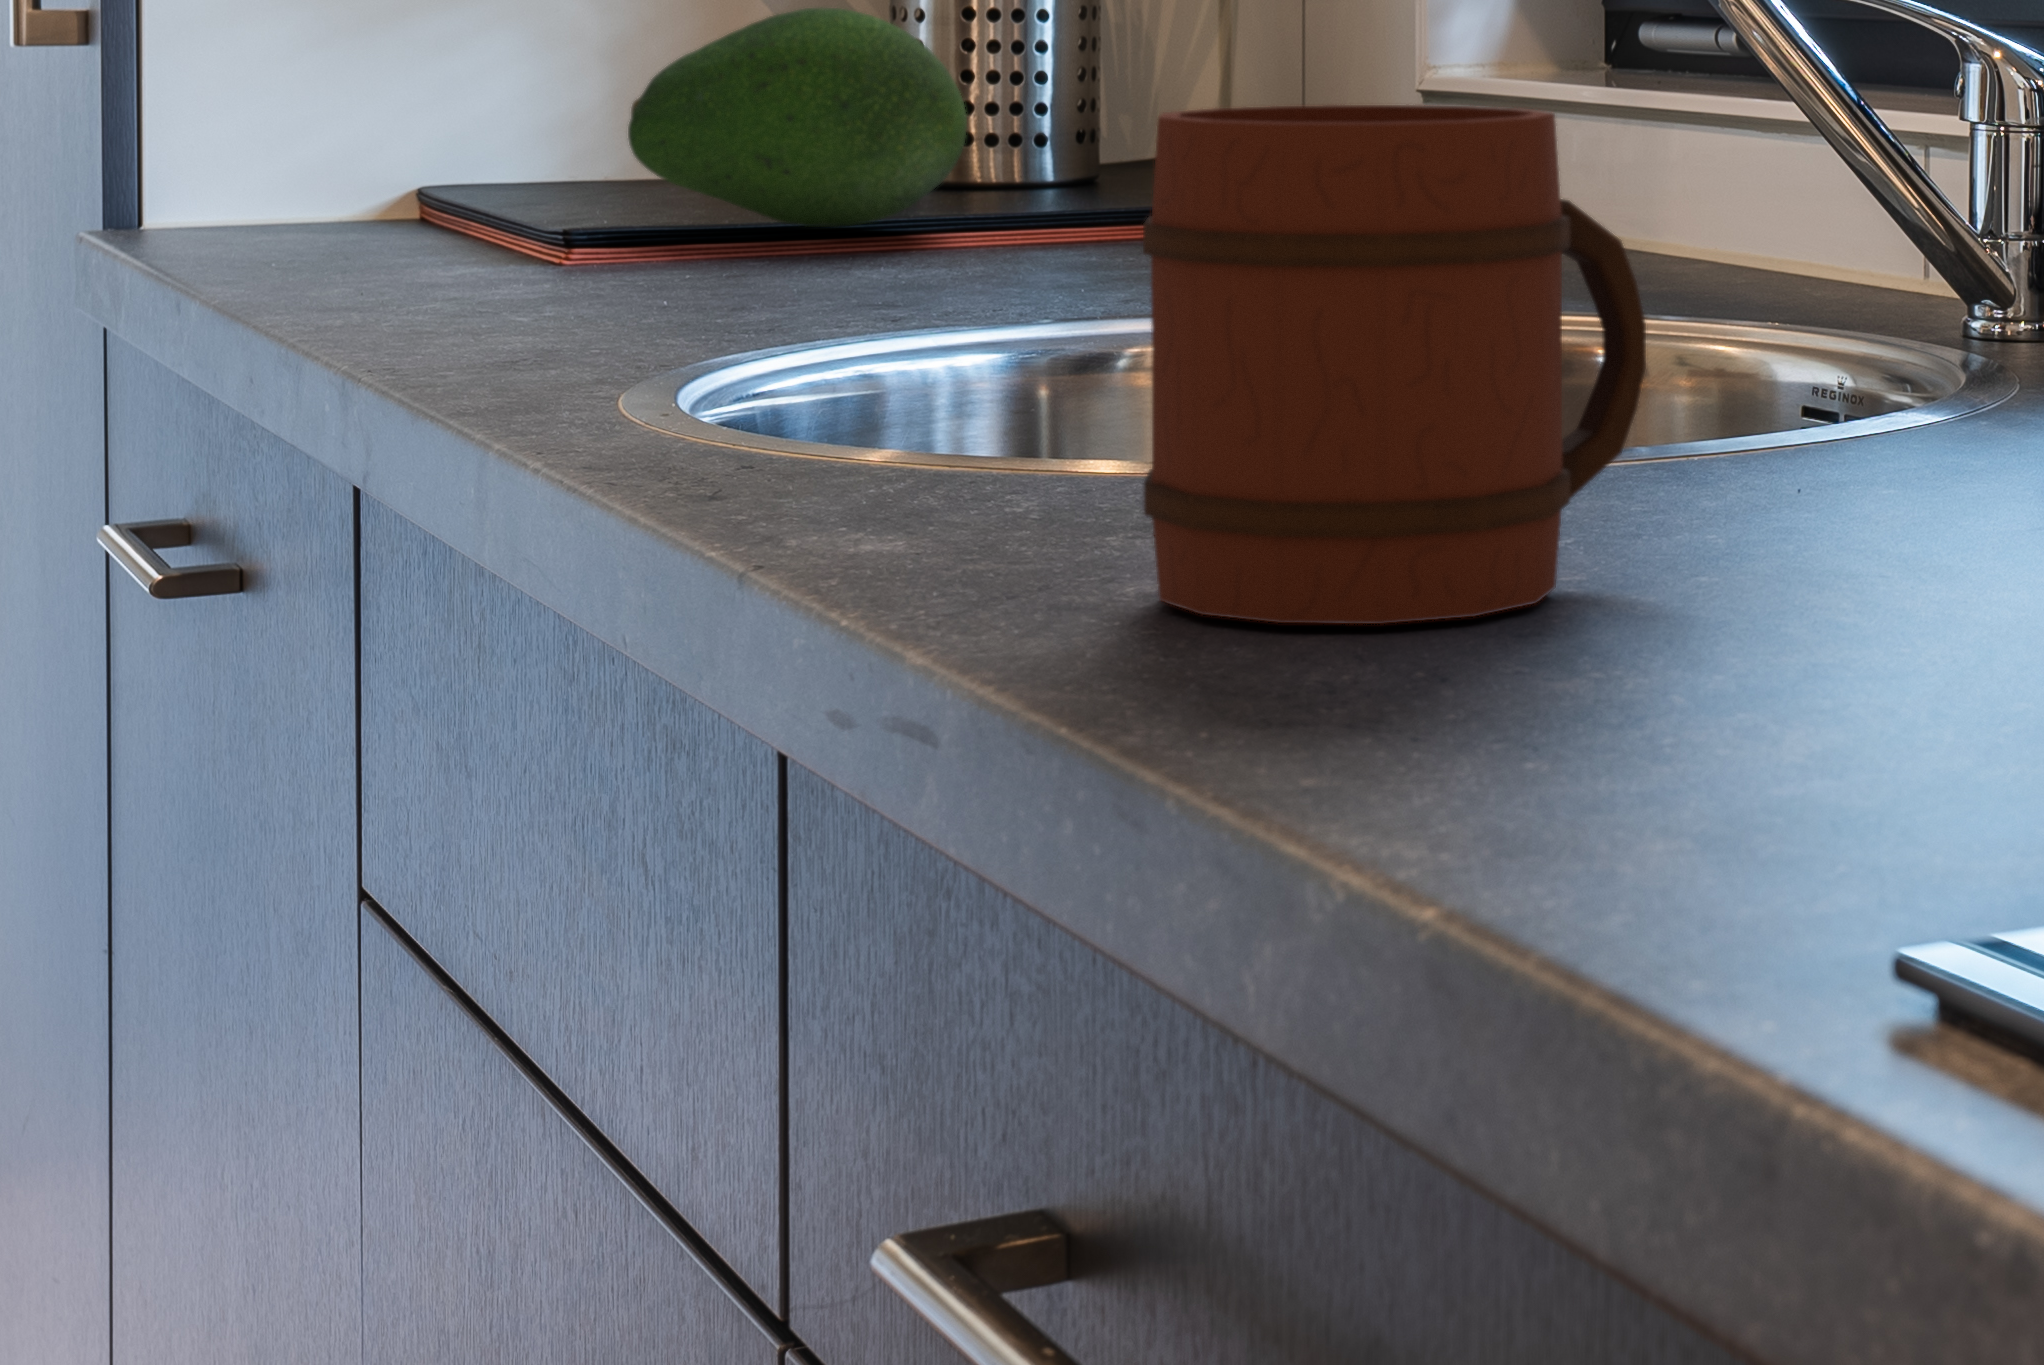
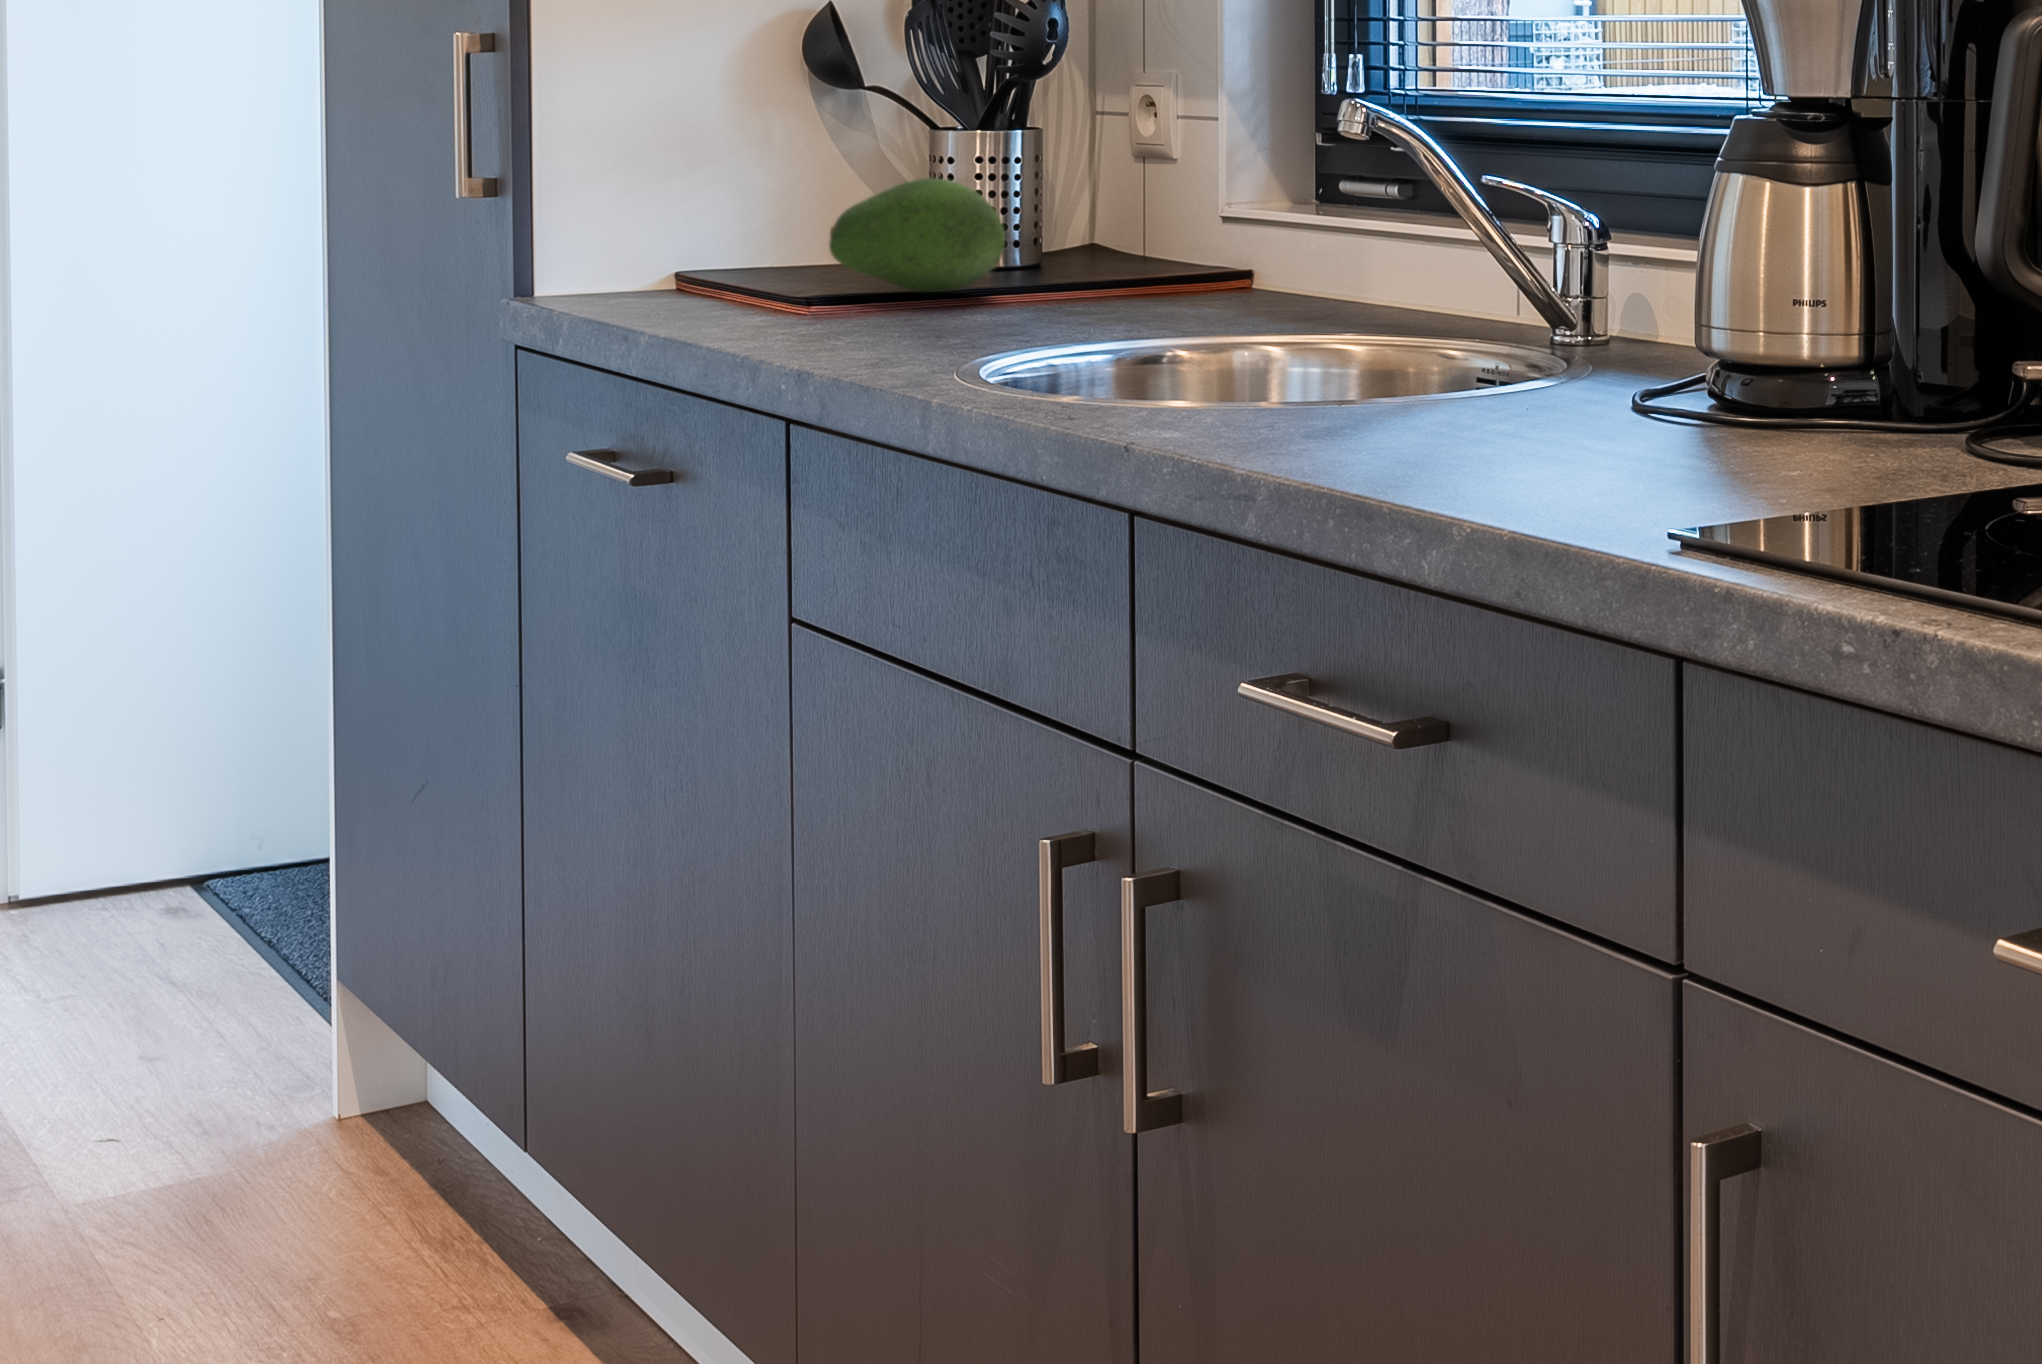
mug: present [1143,105,1646,624] -> none [1299,252,1487,454]

